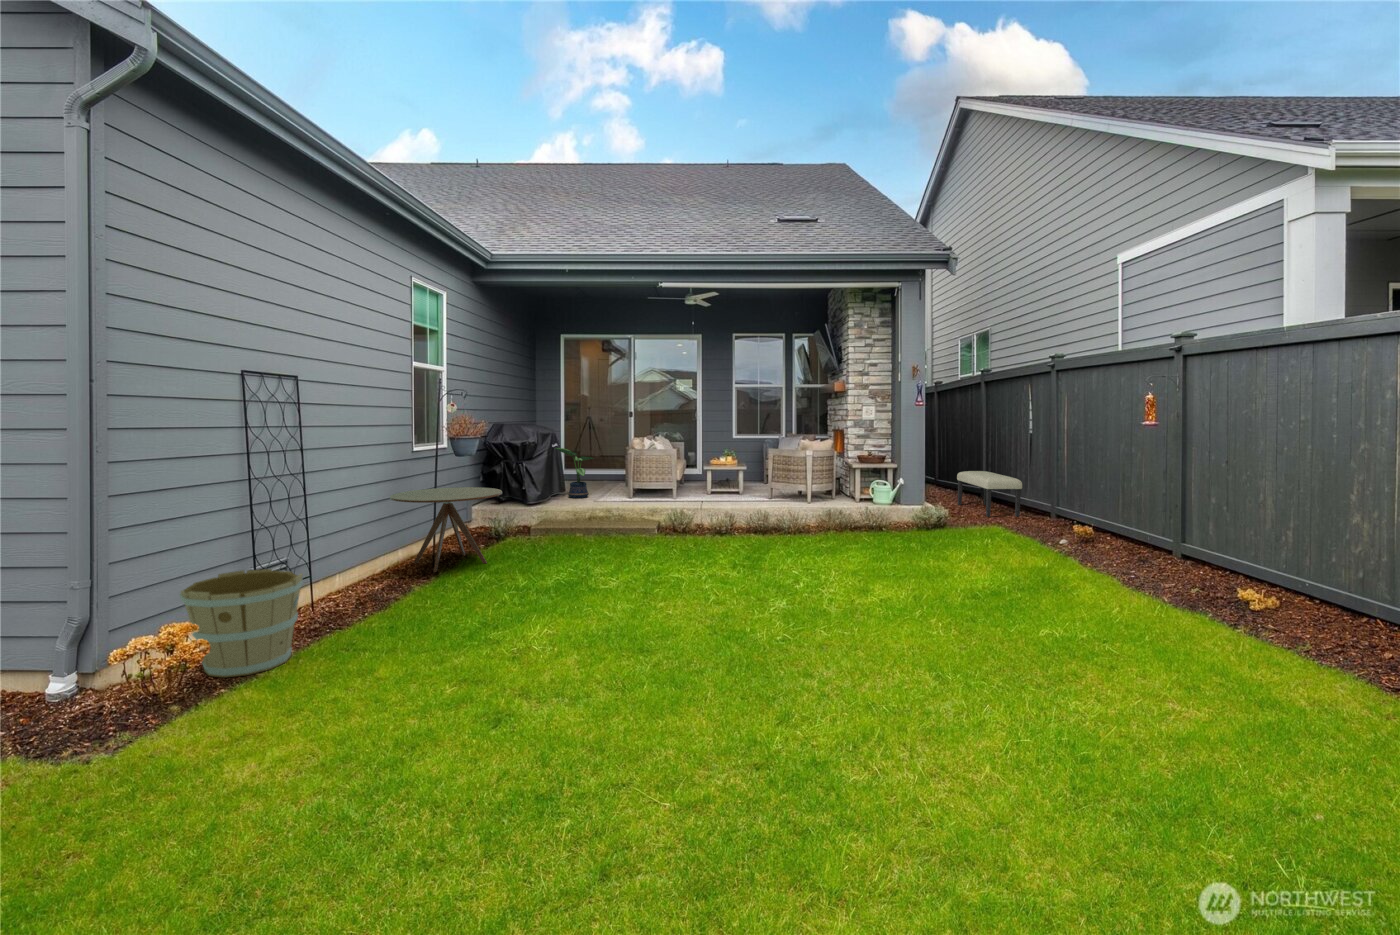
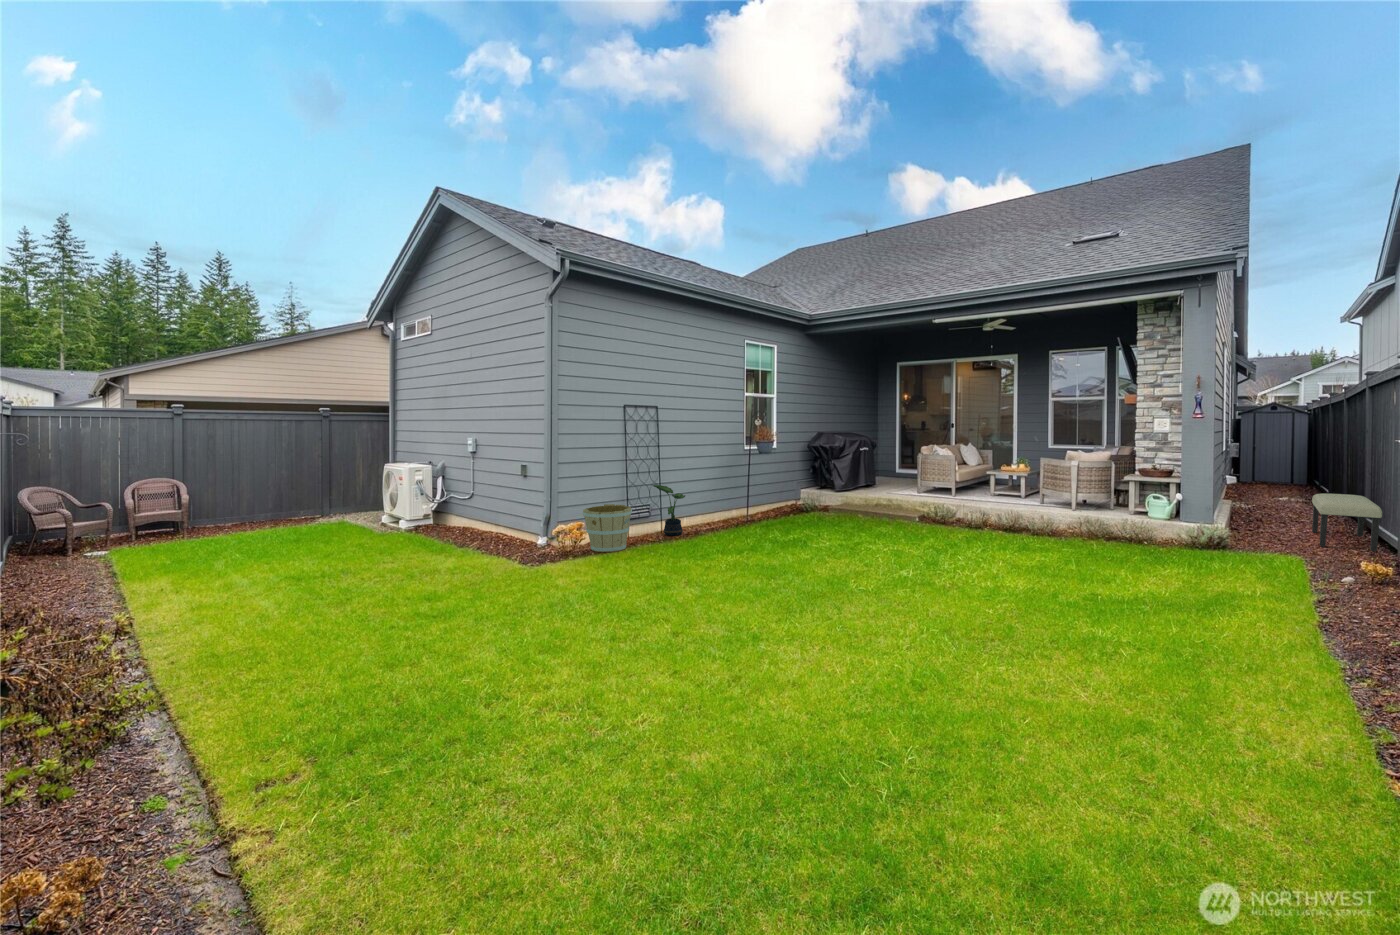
potted plant: present [555,448,593,498] -> present [653,485,685,536]
round table: present [390,487,502,572] -> none [717,474,784,525]

